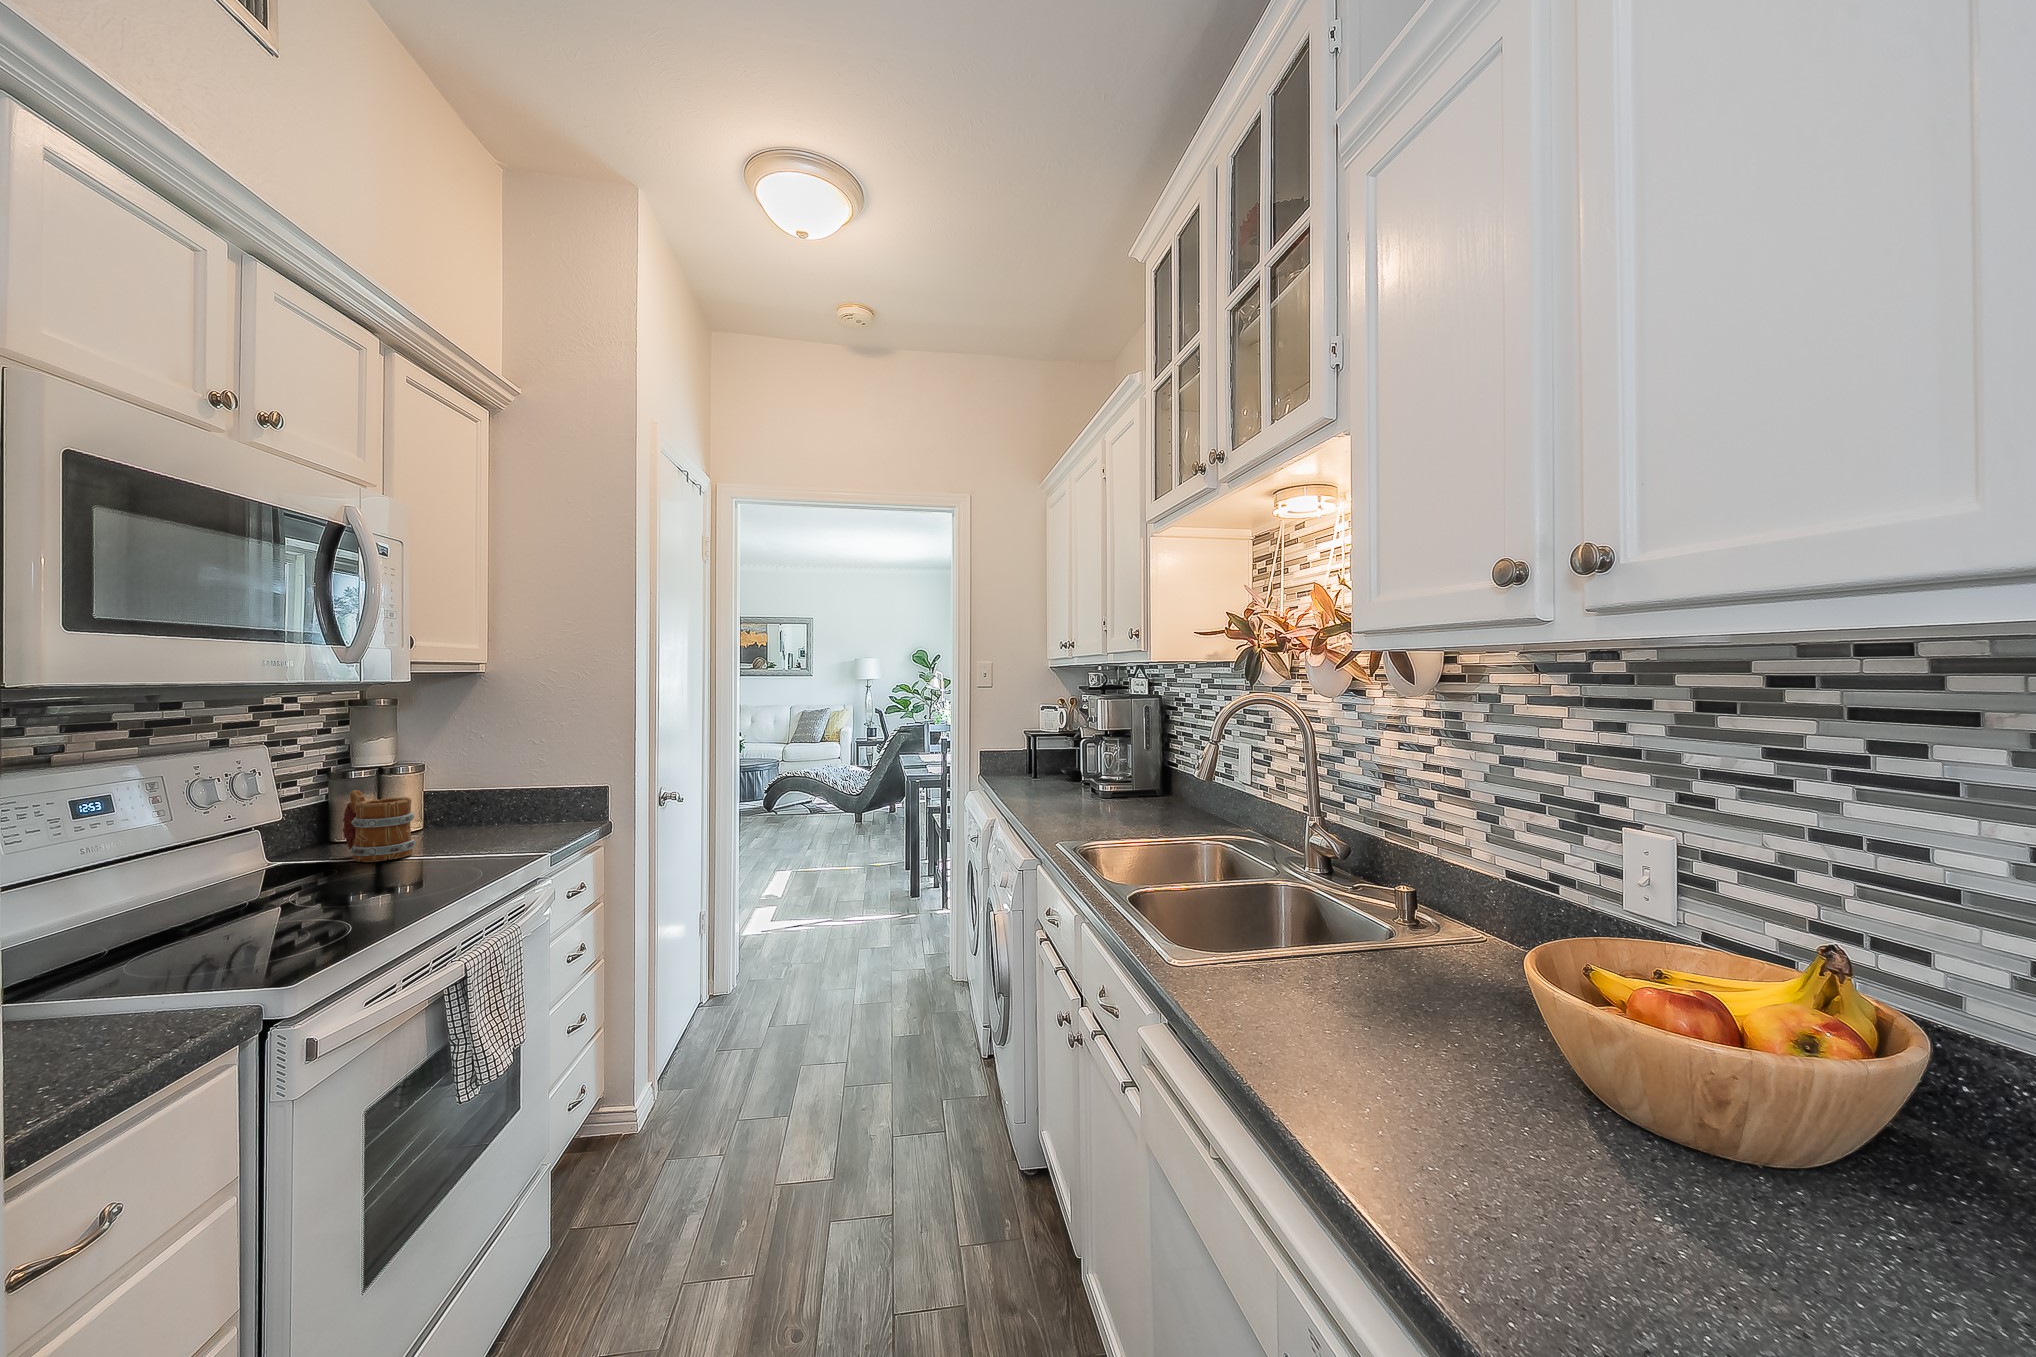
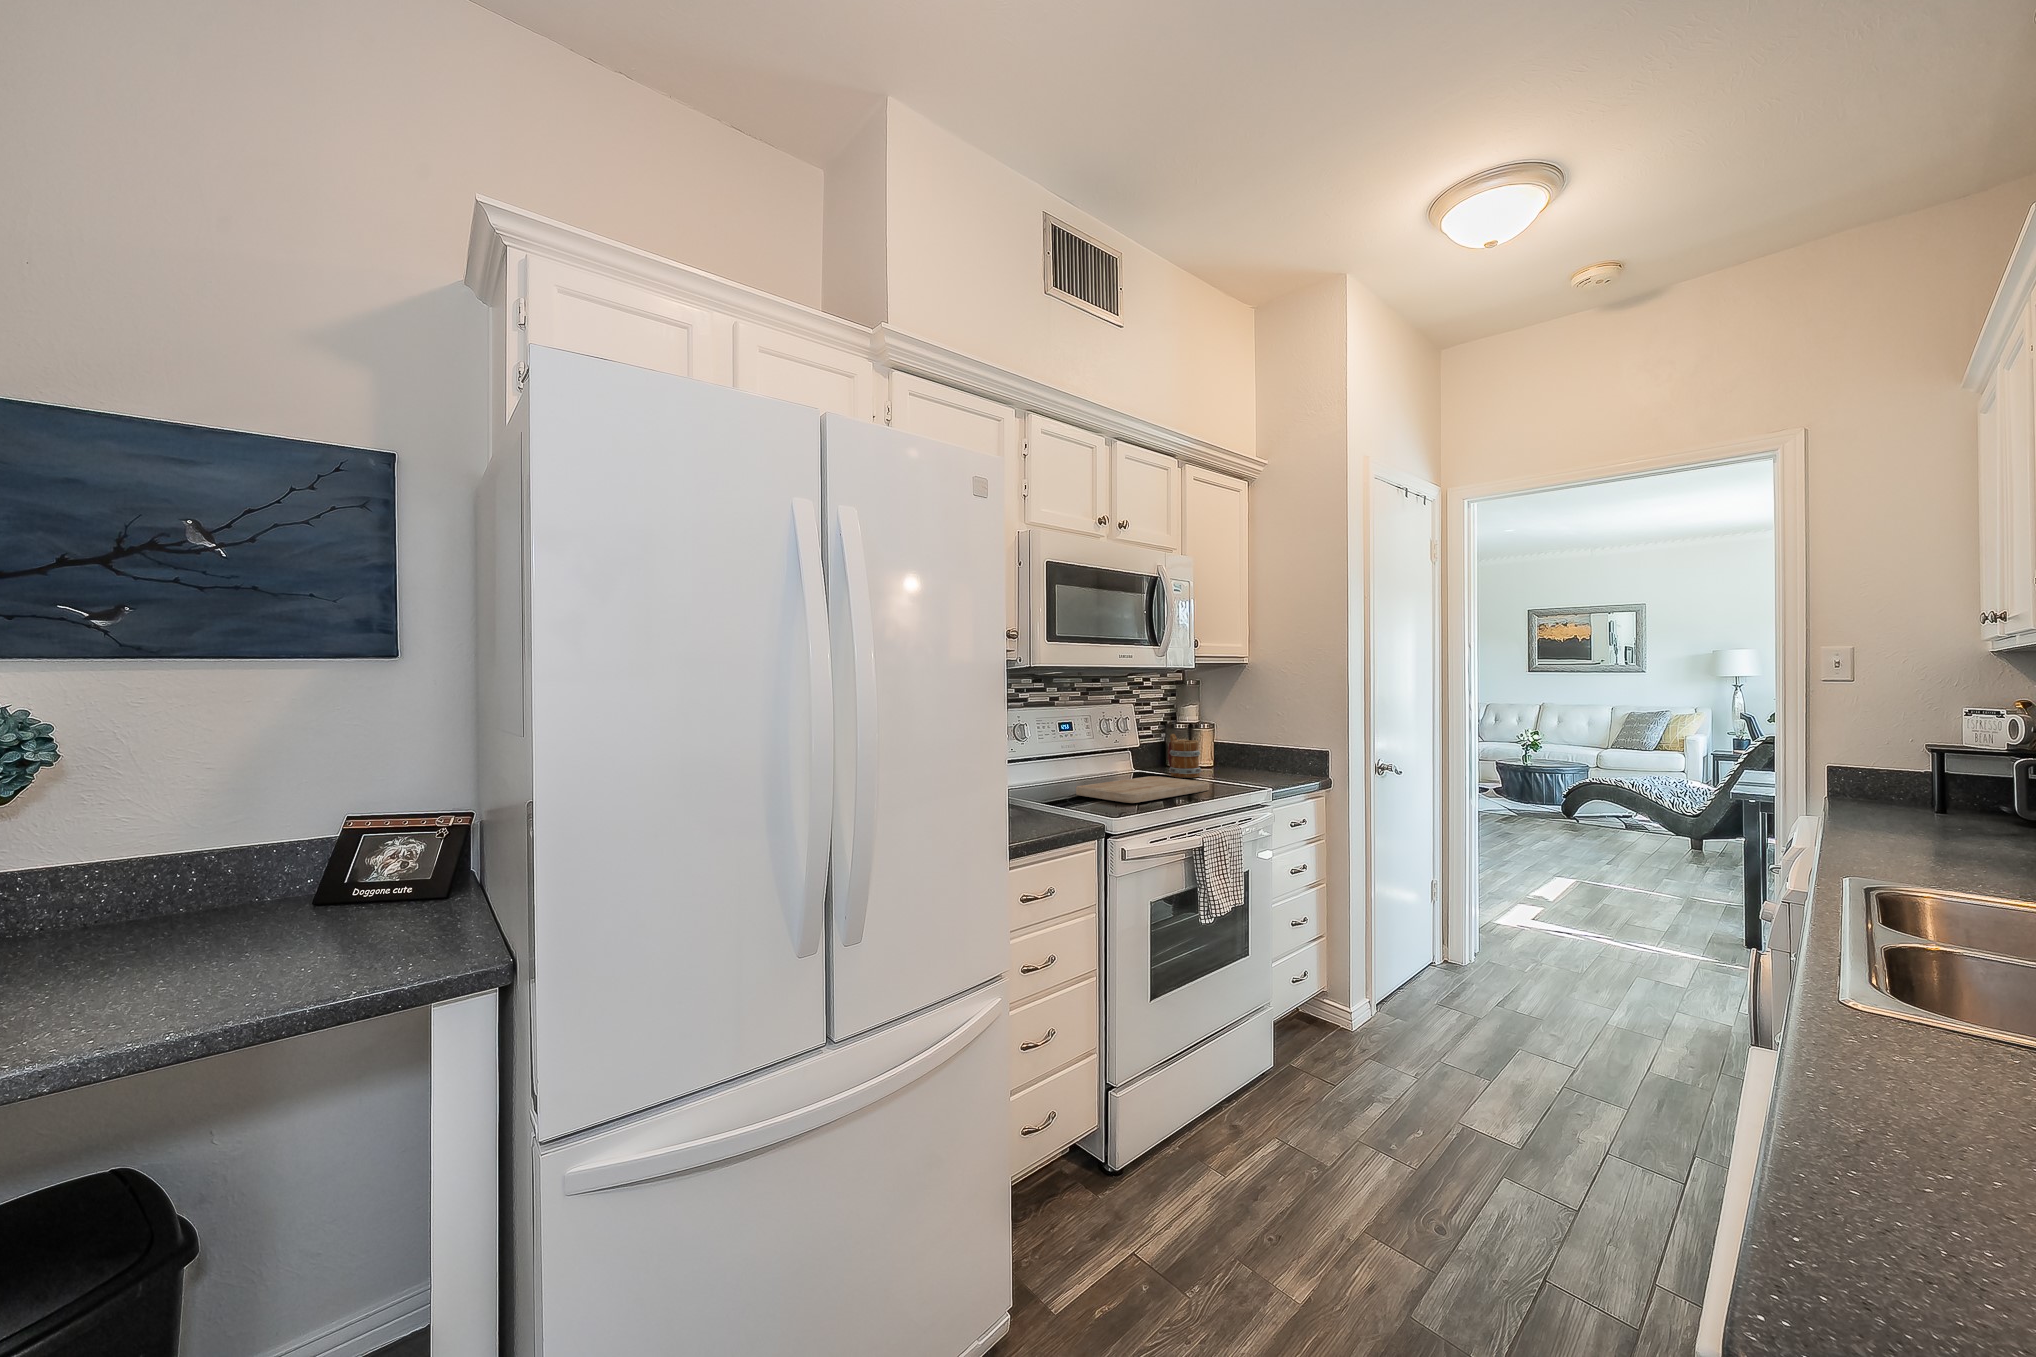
cutting board: none [136,865,449,950] -> present [1076,776,1209,803]

